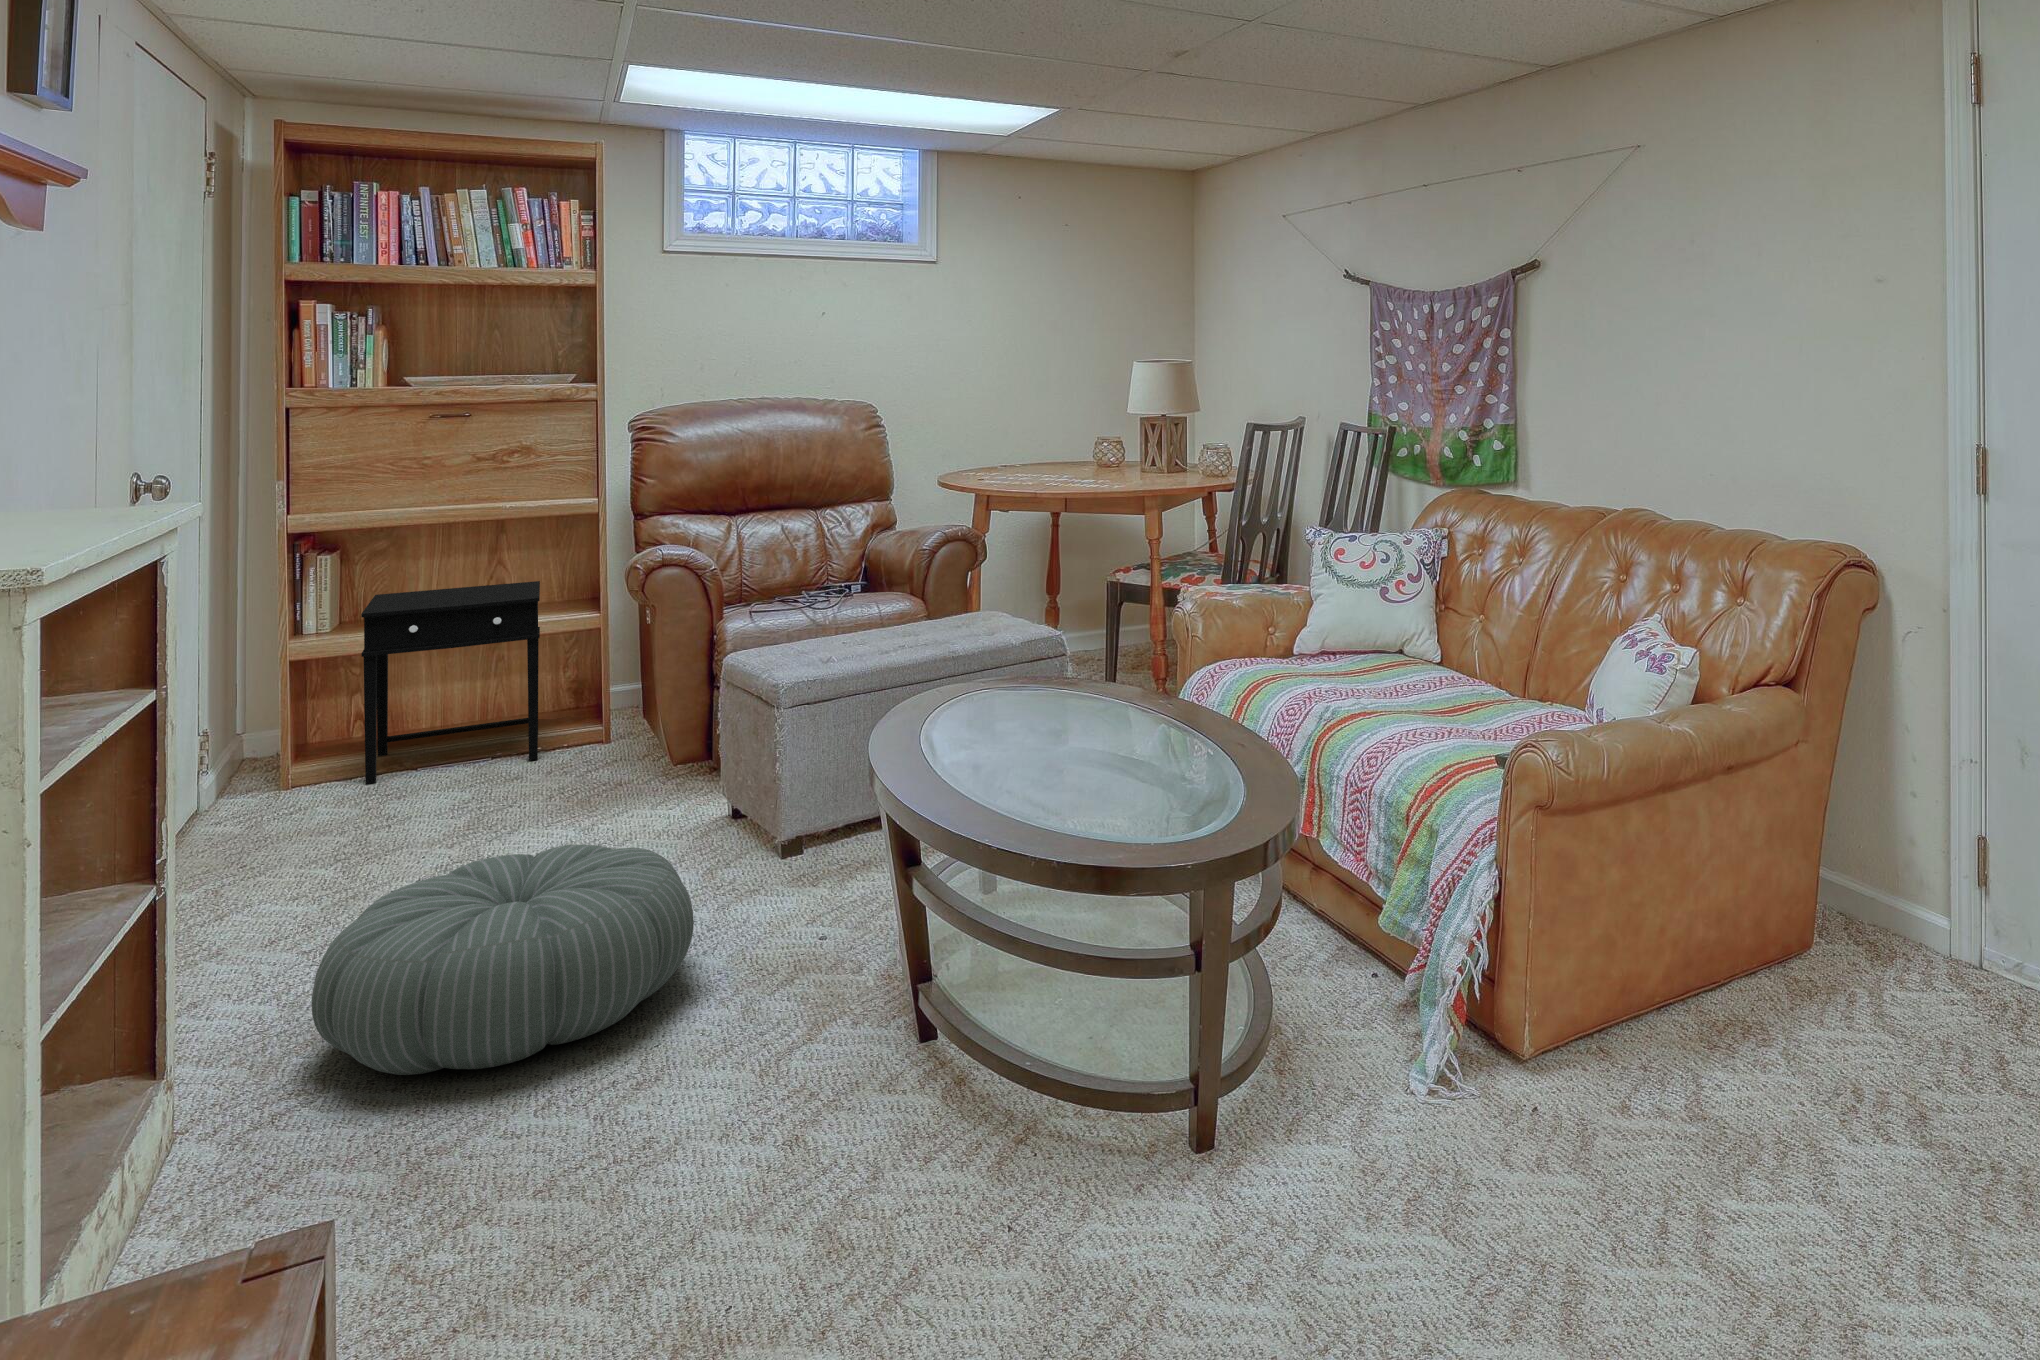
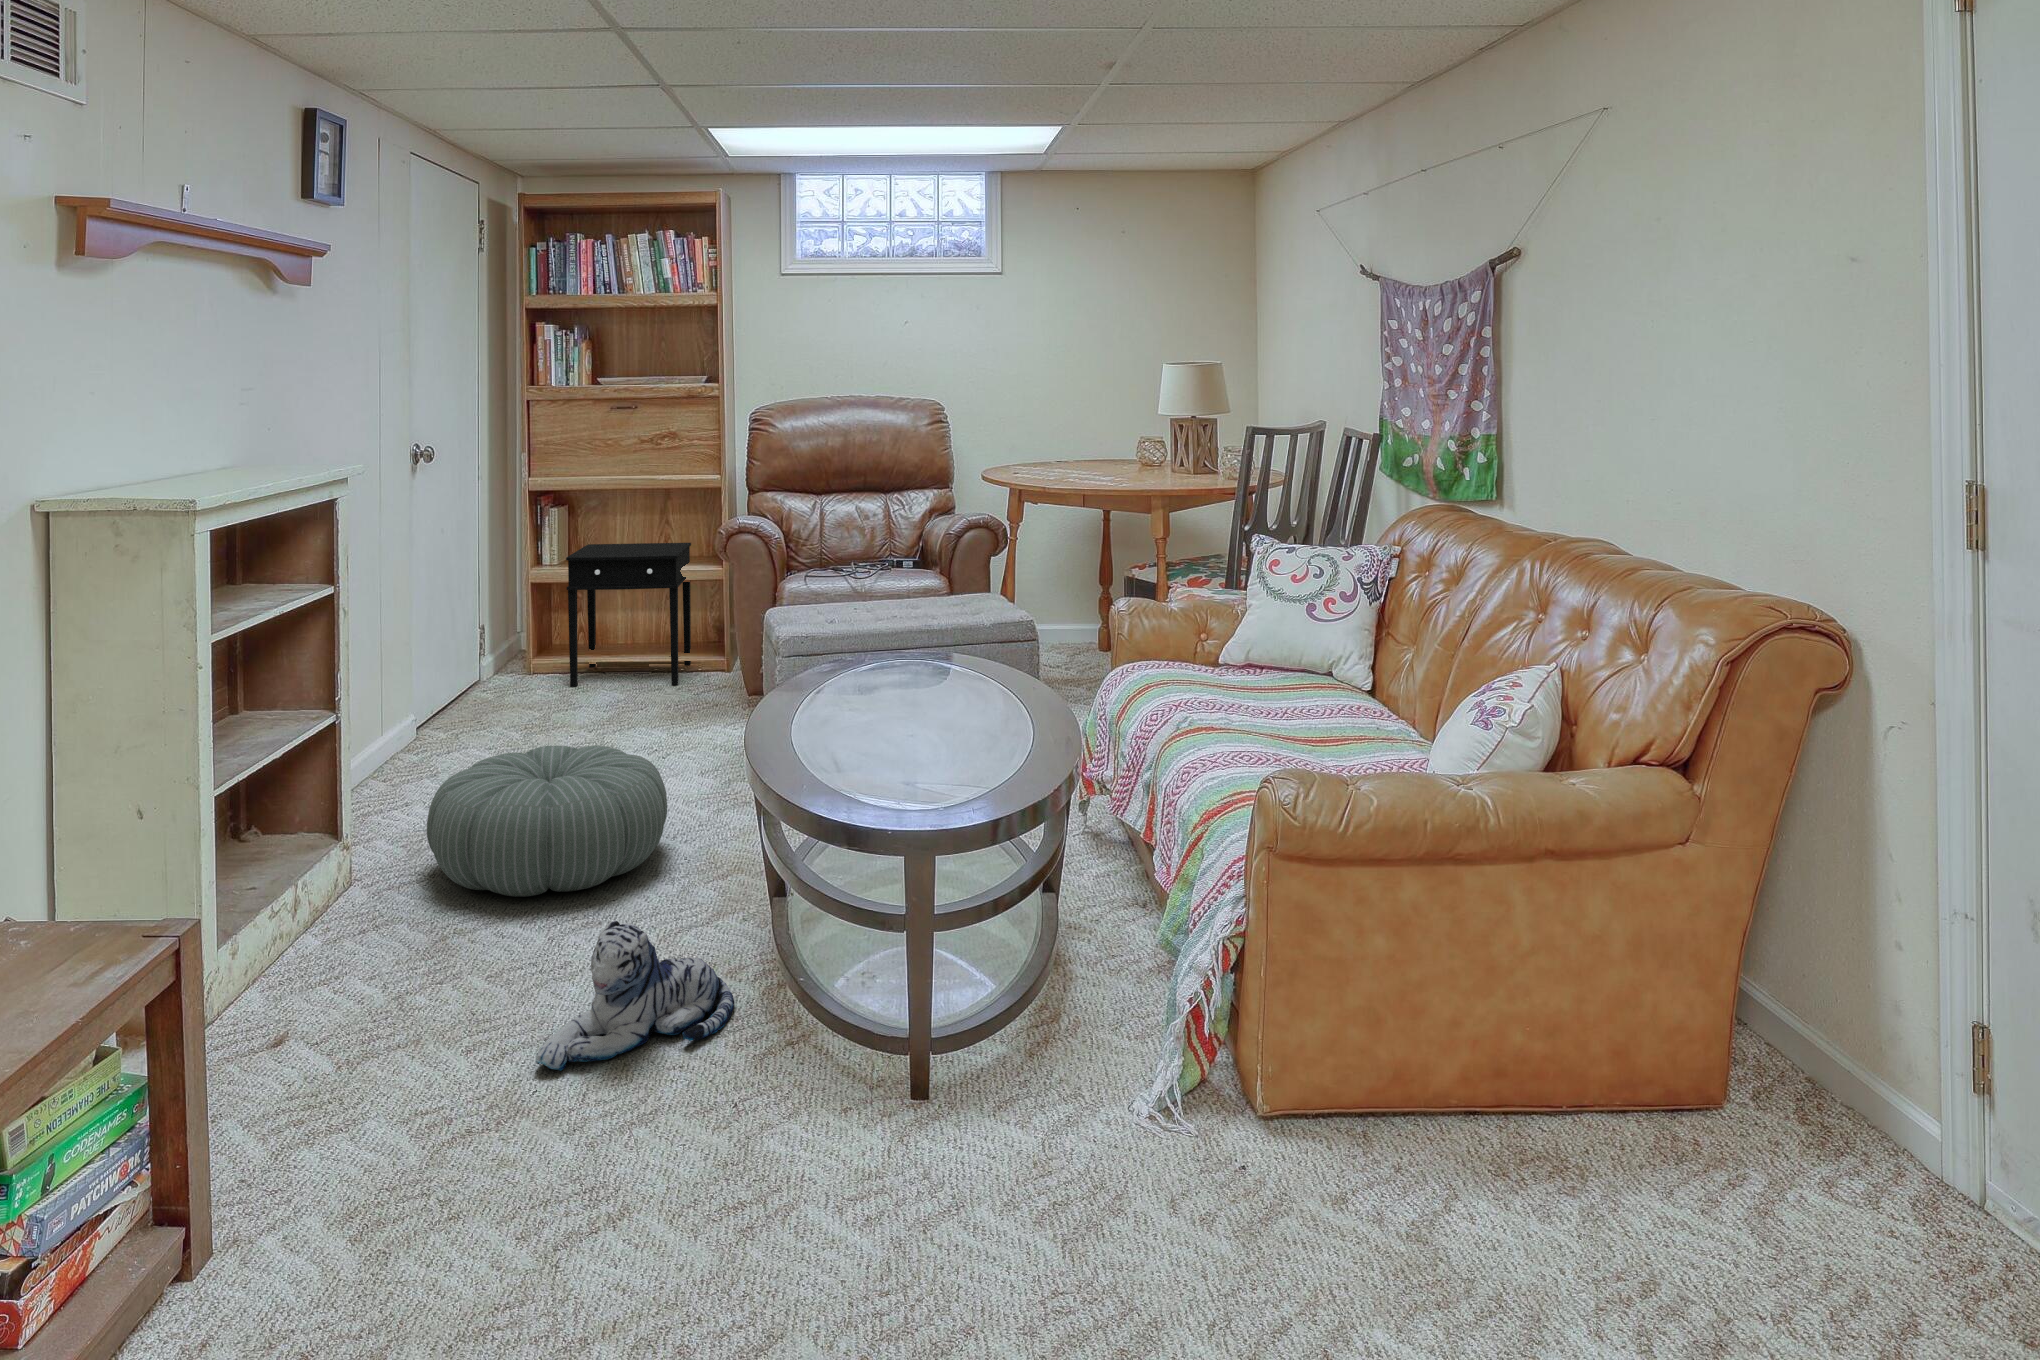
plush toy: none [698,1048,921,1266] -> present [535,920,735,1071]

